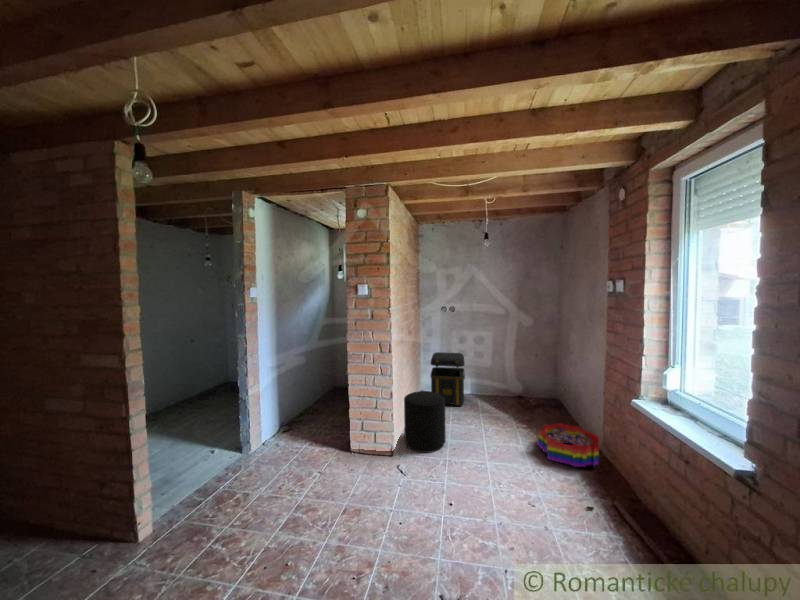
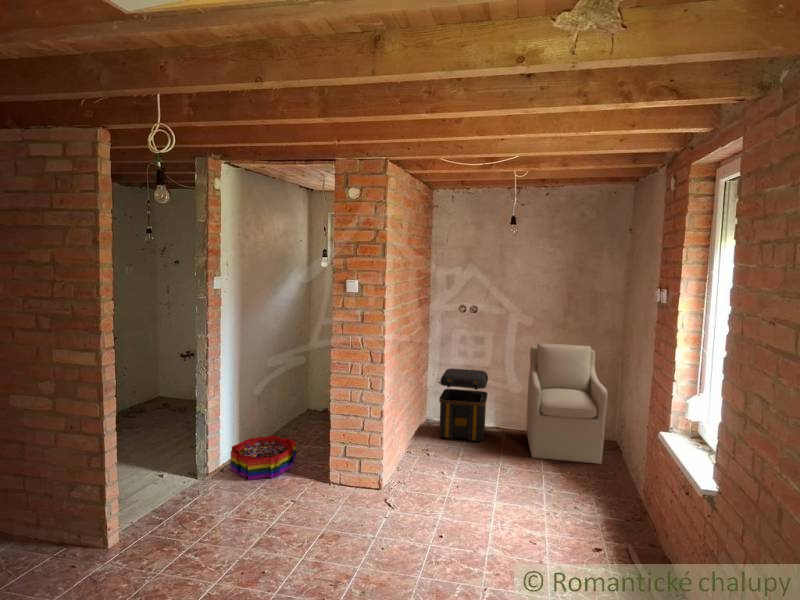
chair: none [494,331,559,420] -> present [527,343,607,464]
stool: present [404,391,446,453] -> none [398,416,450,489]
storage bin: present [537,423,599,467] -> present [231,436,296,480]

